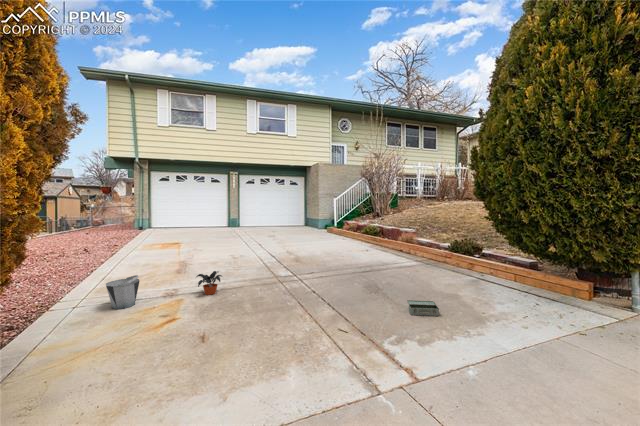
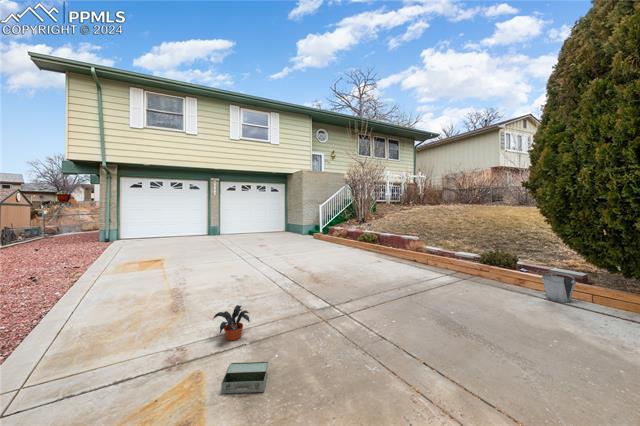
bucket: present [106,275,139,309] -> present [542,273,576,303]
toolbox: present [407,300,439,316] -> present [221,362,268,394]

